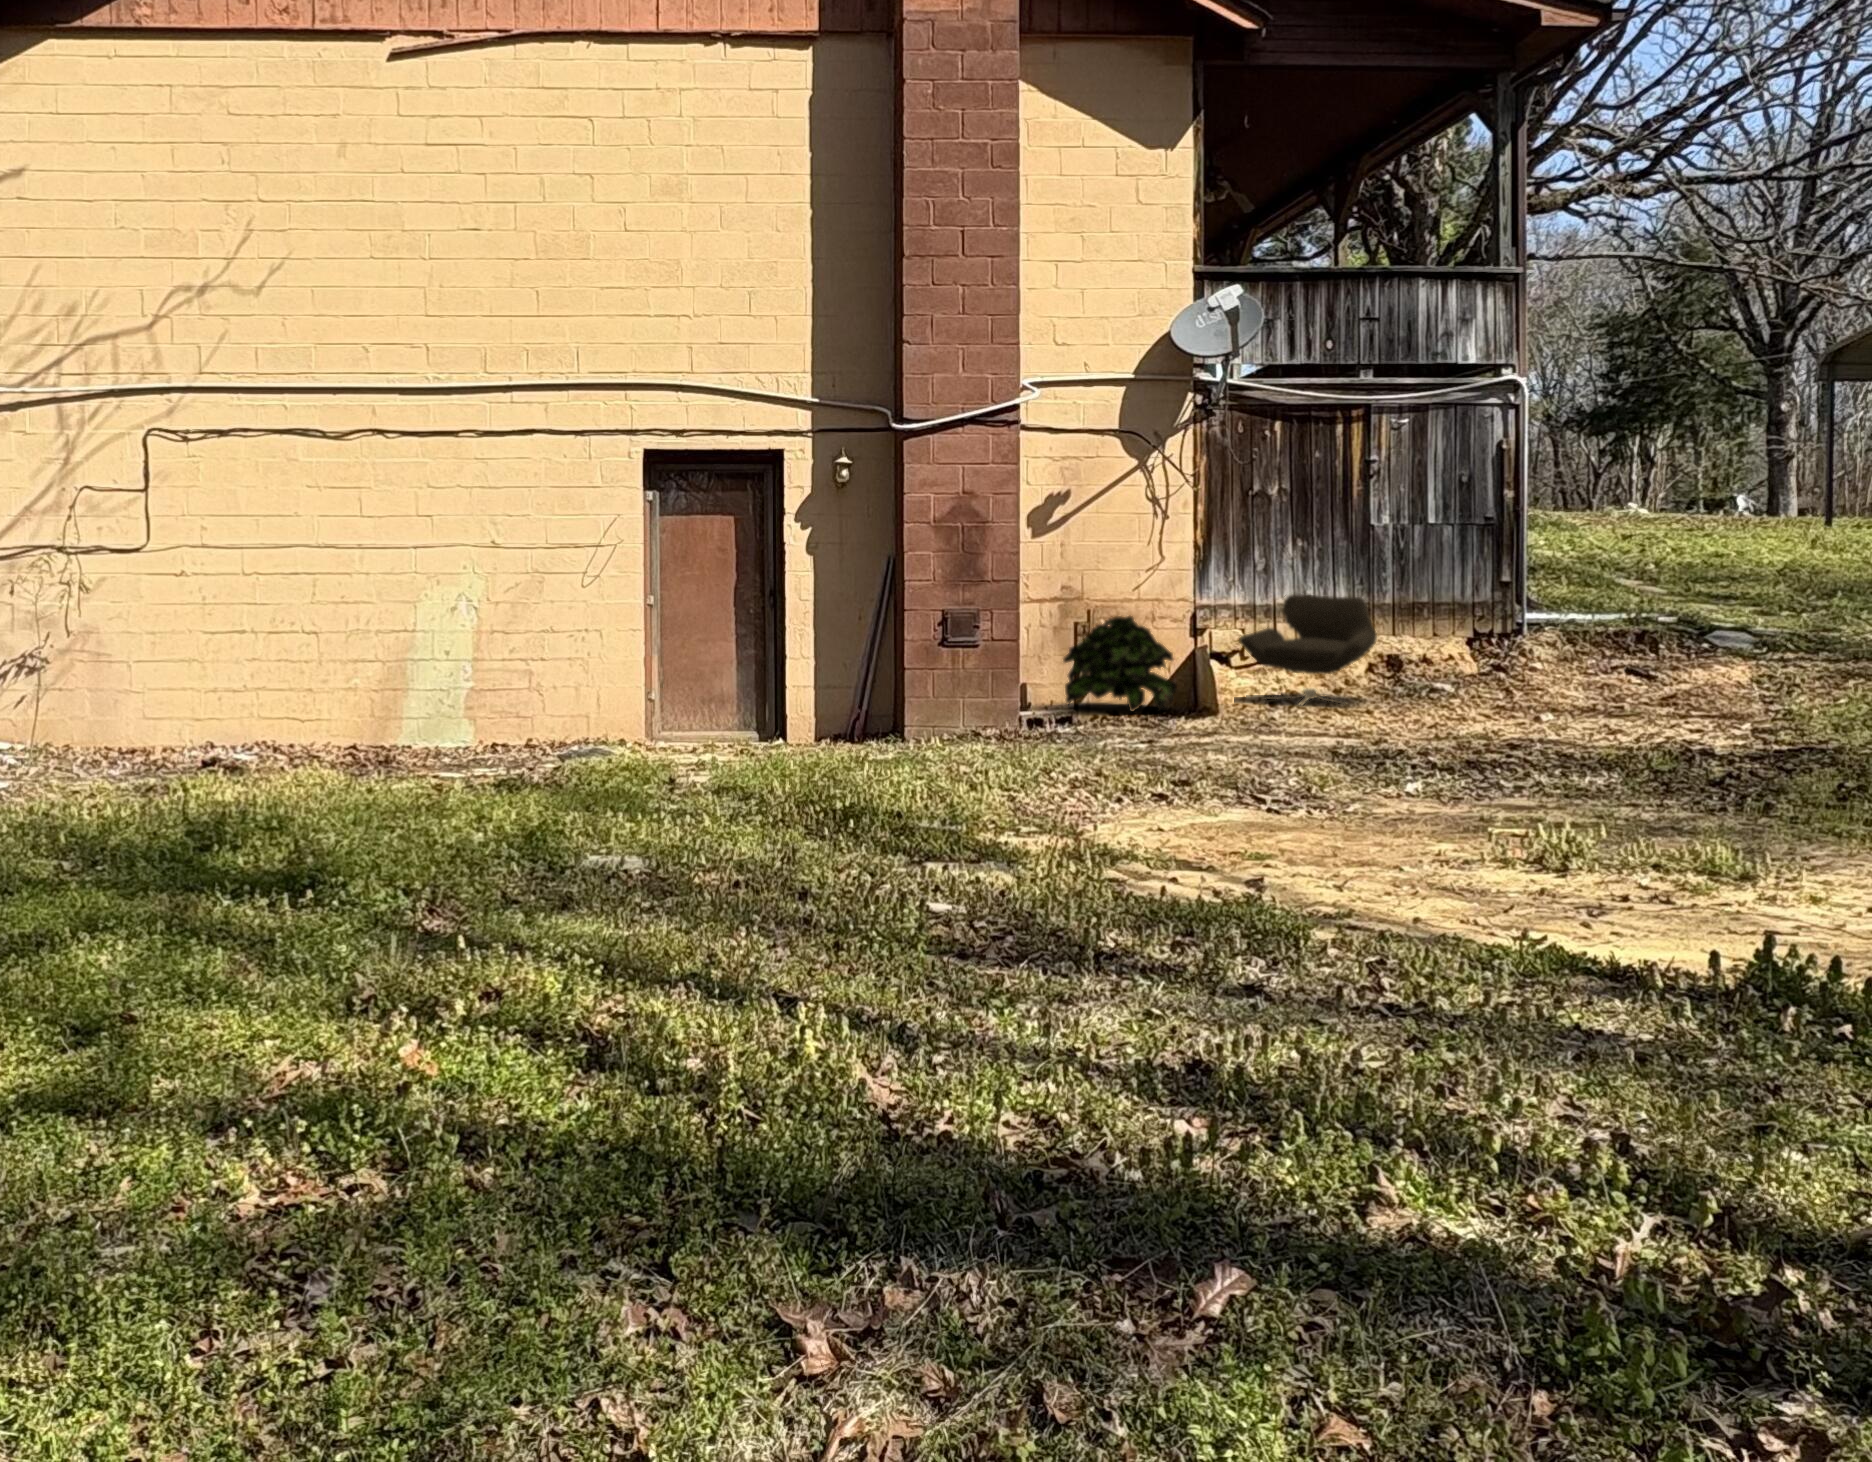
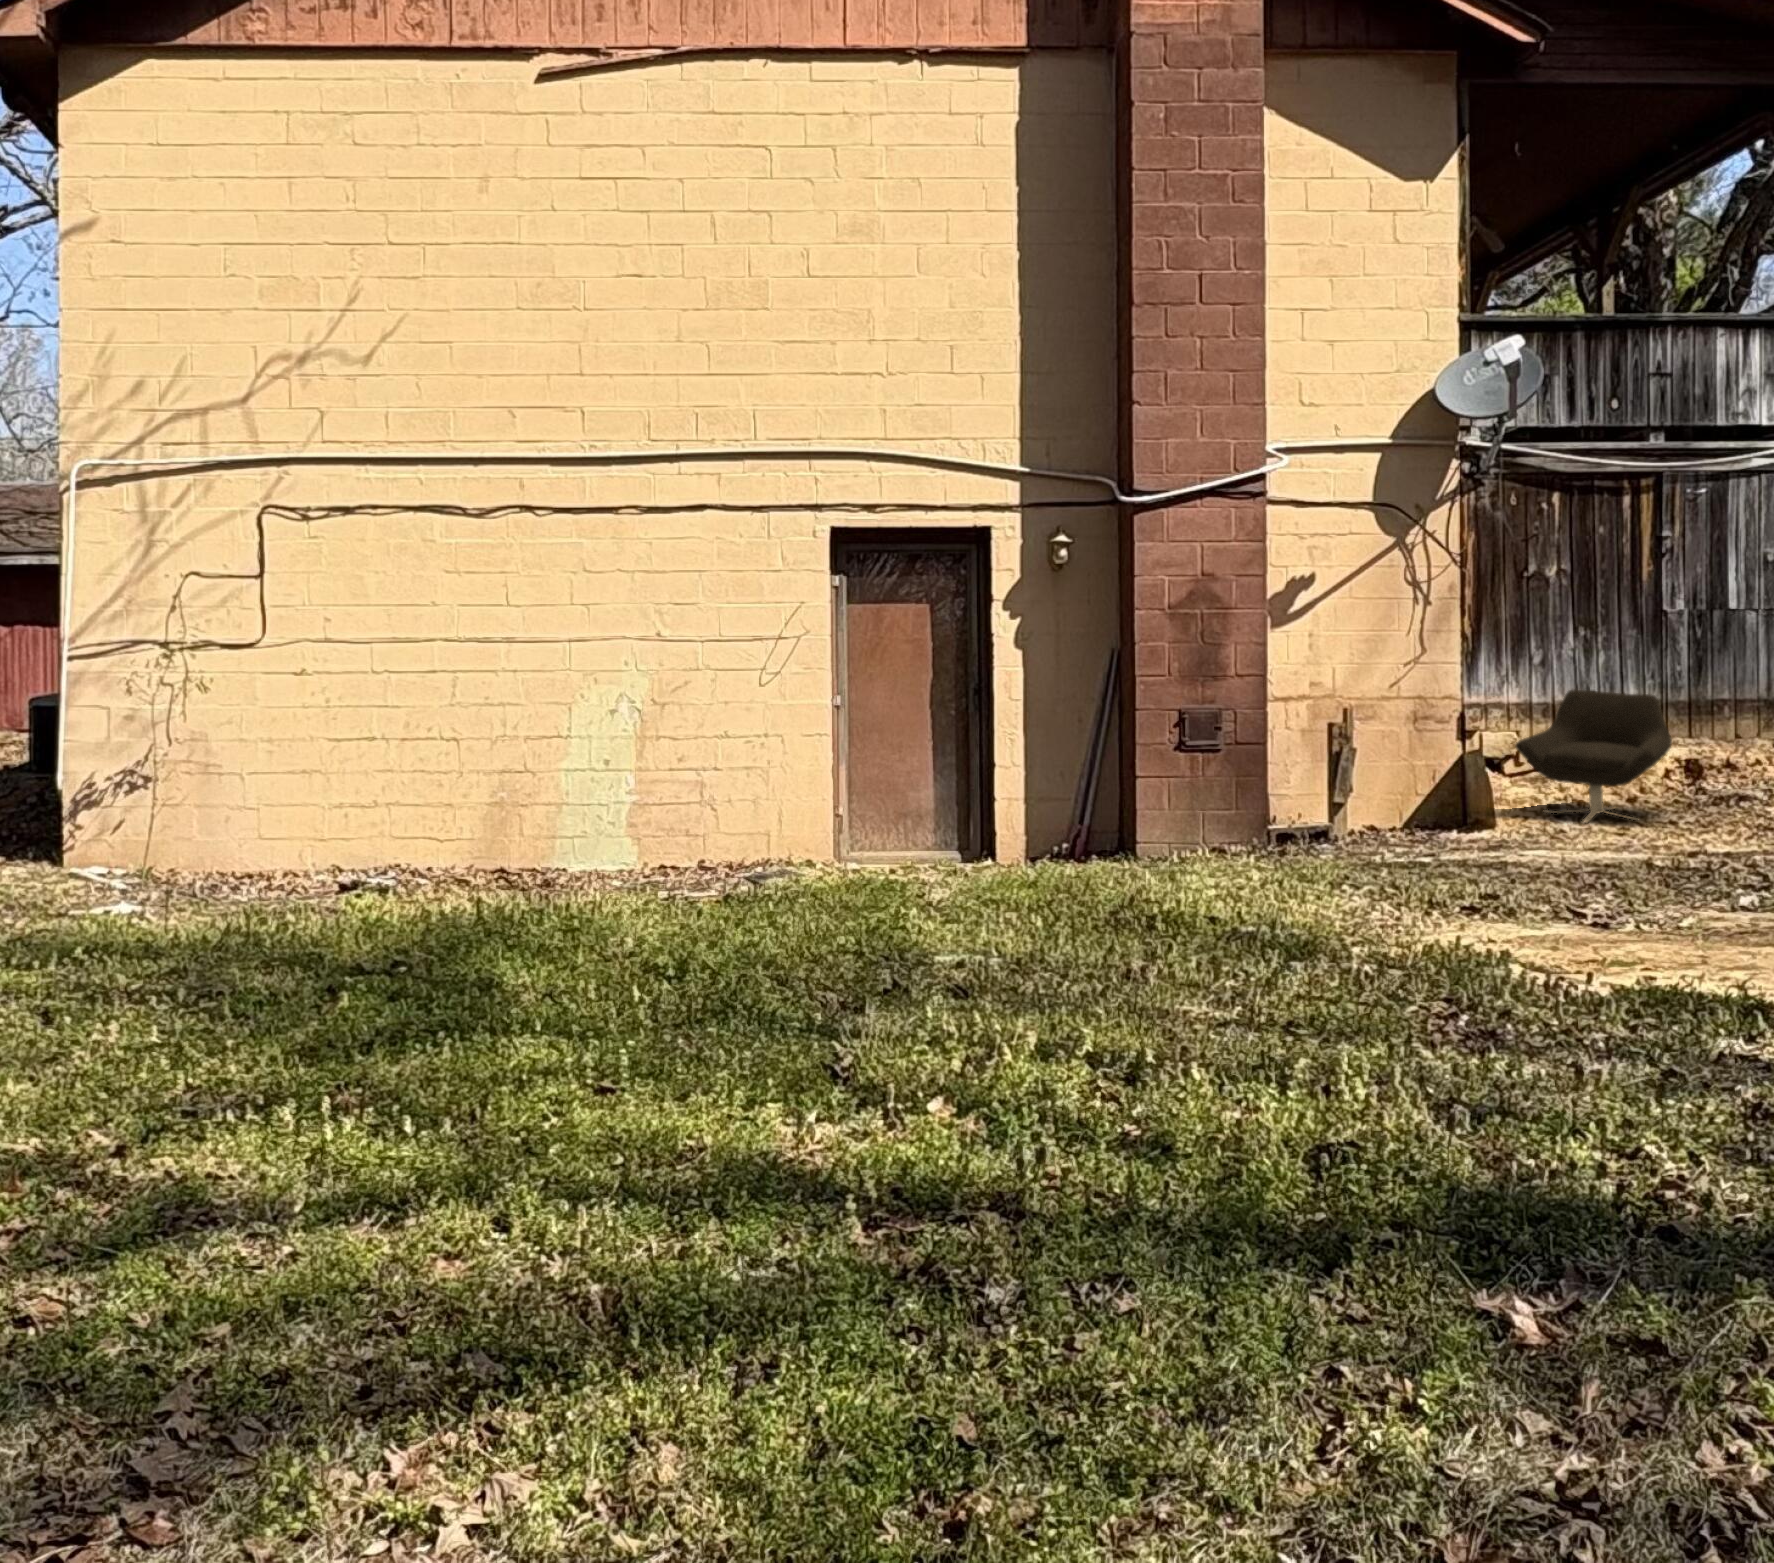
potted plant: present [1063,616,1177,712] -> none [1315,719,1446,835]

